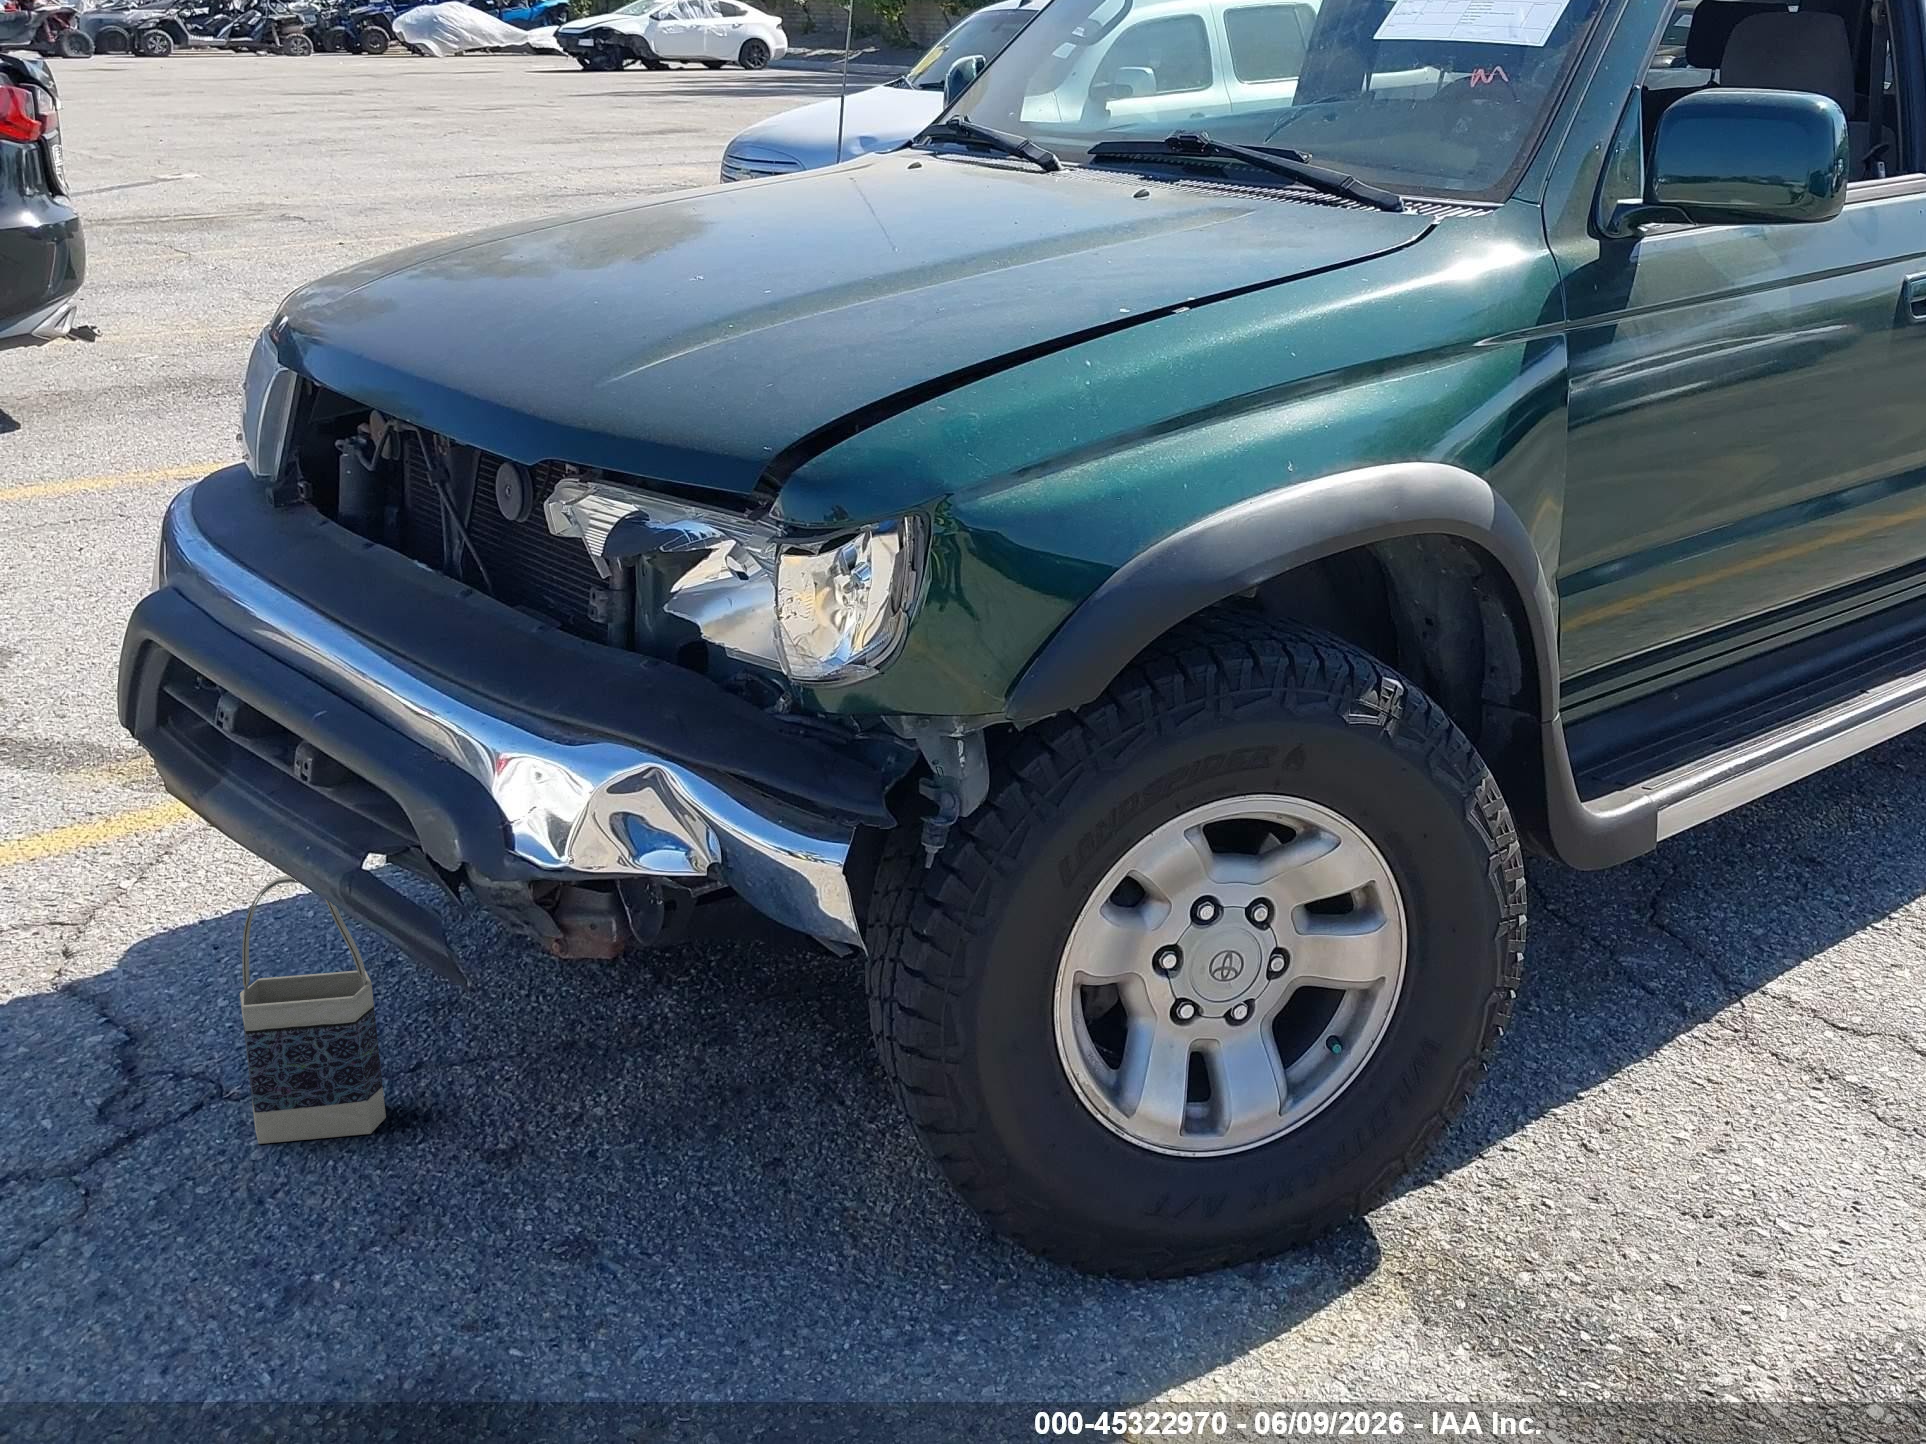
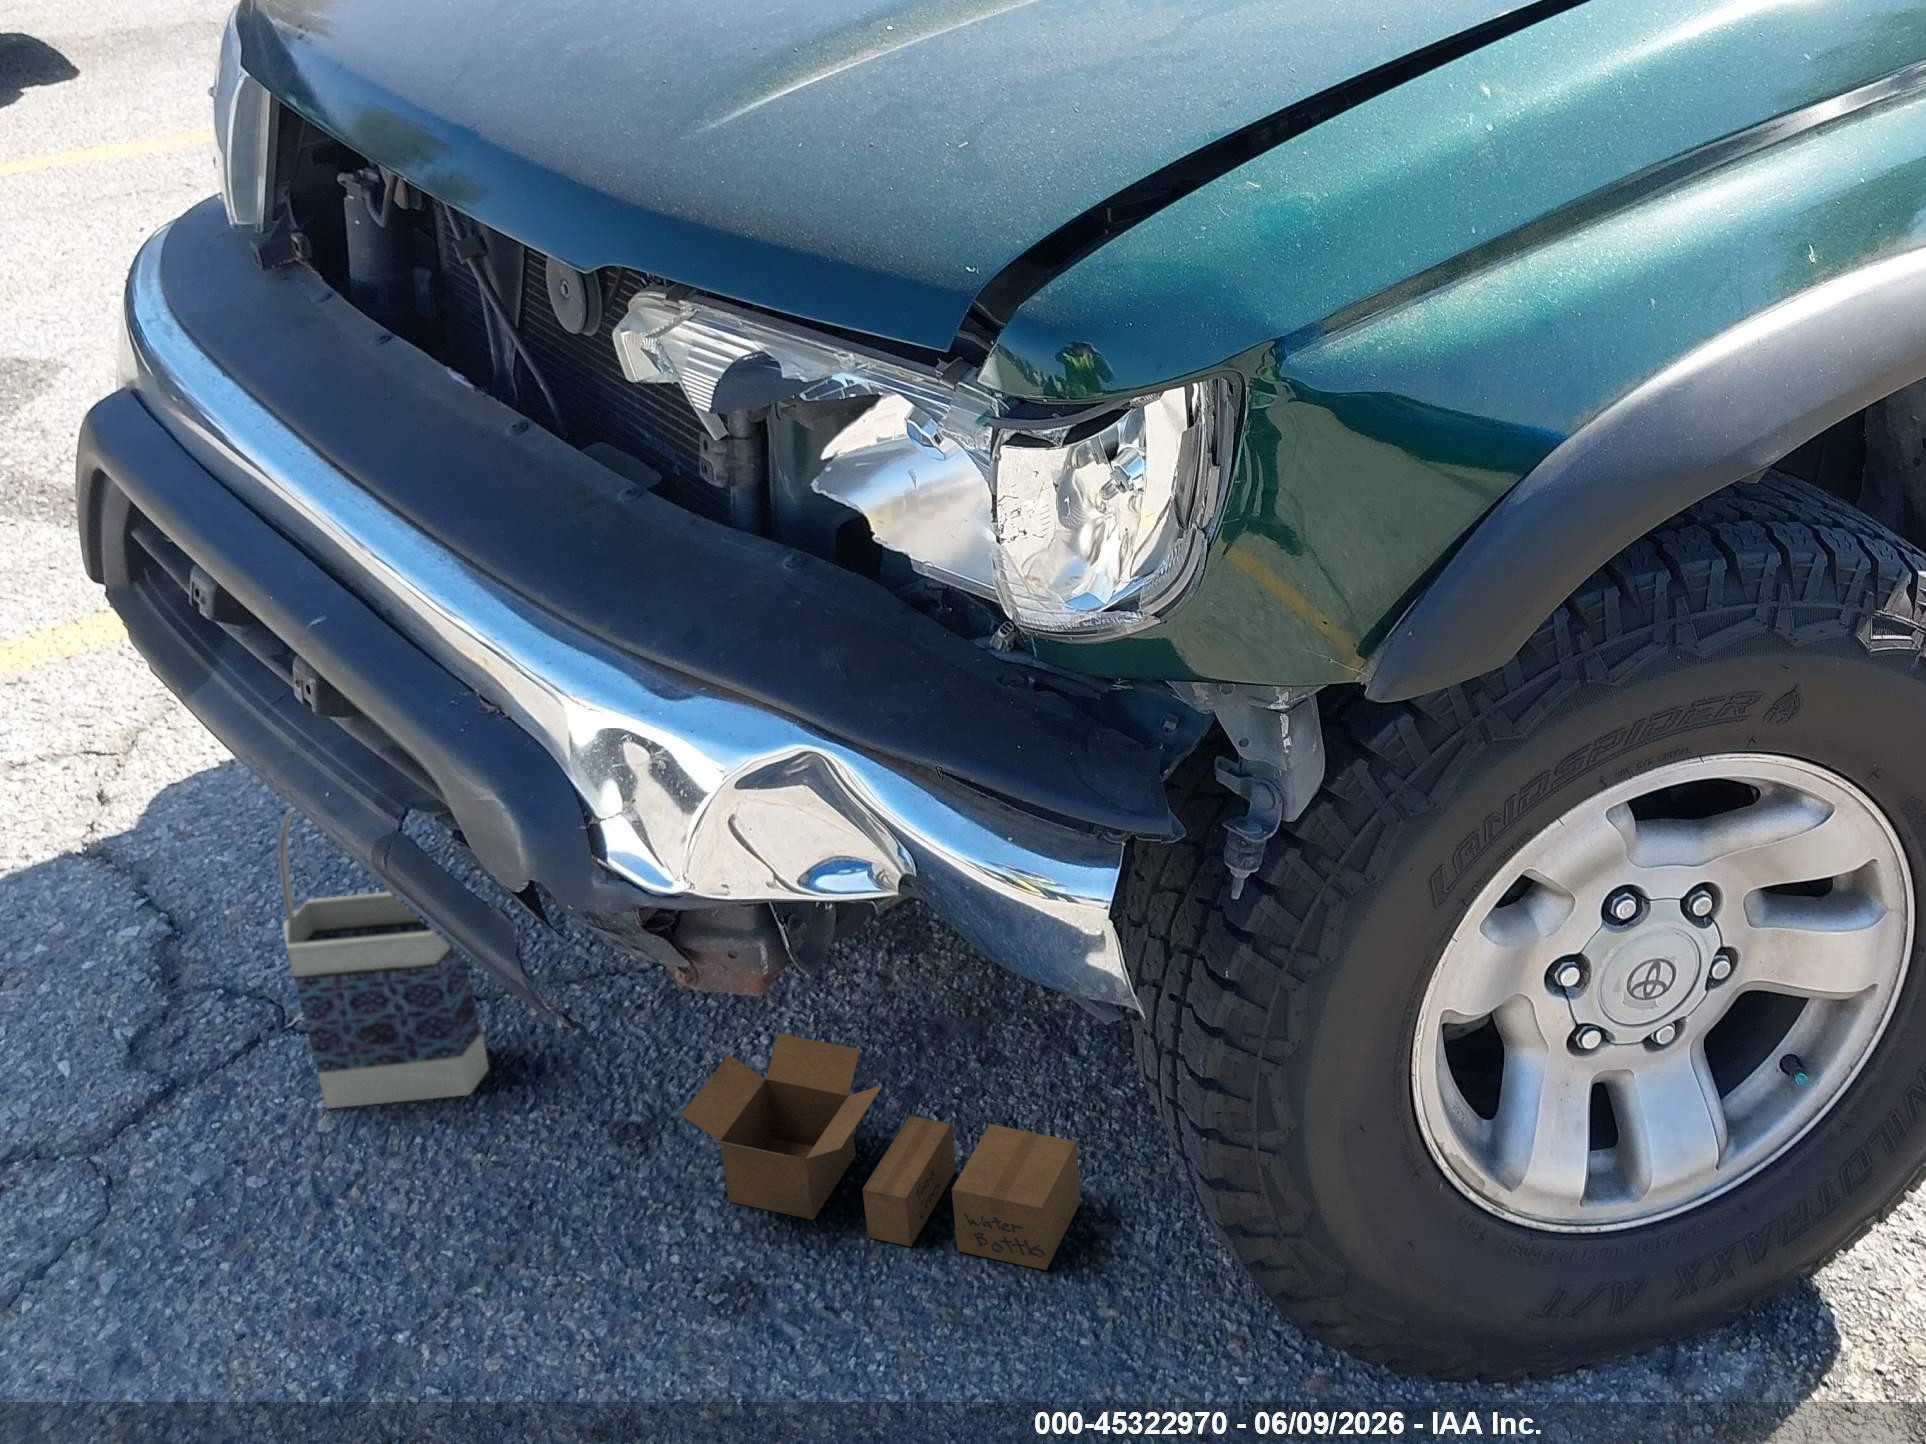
cardboard box: none [536,1072,834,1229] -> present [681,1033,1080,1270]

